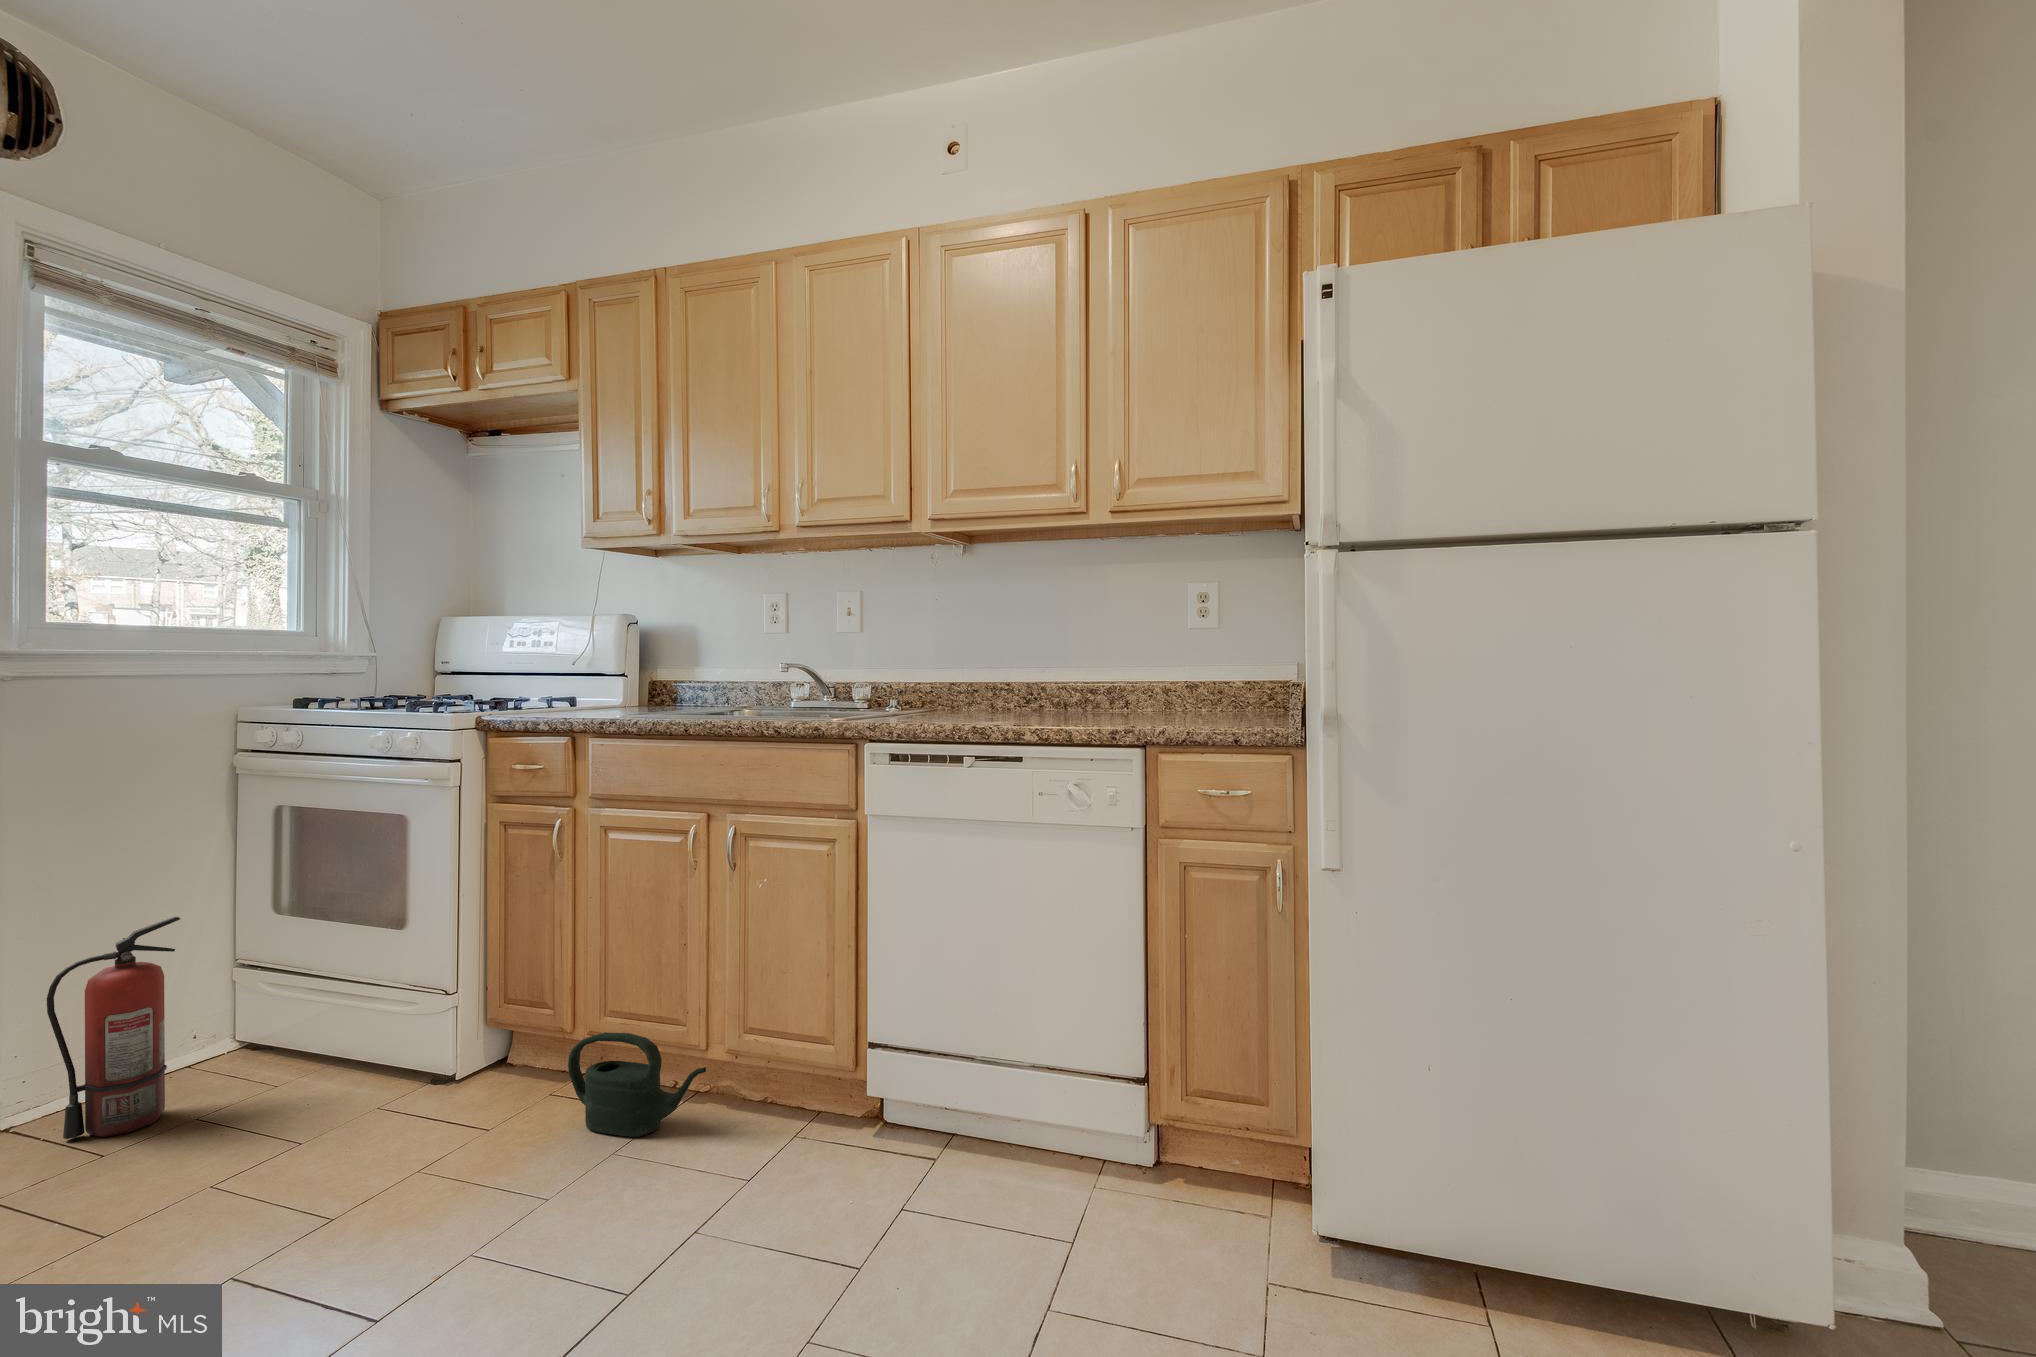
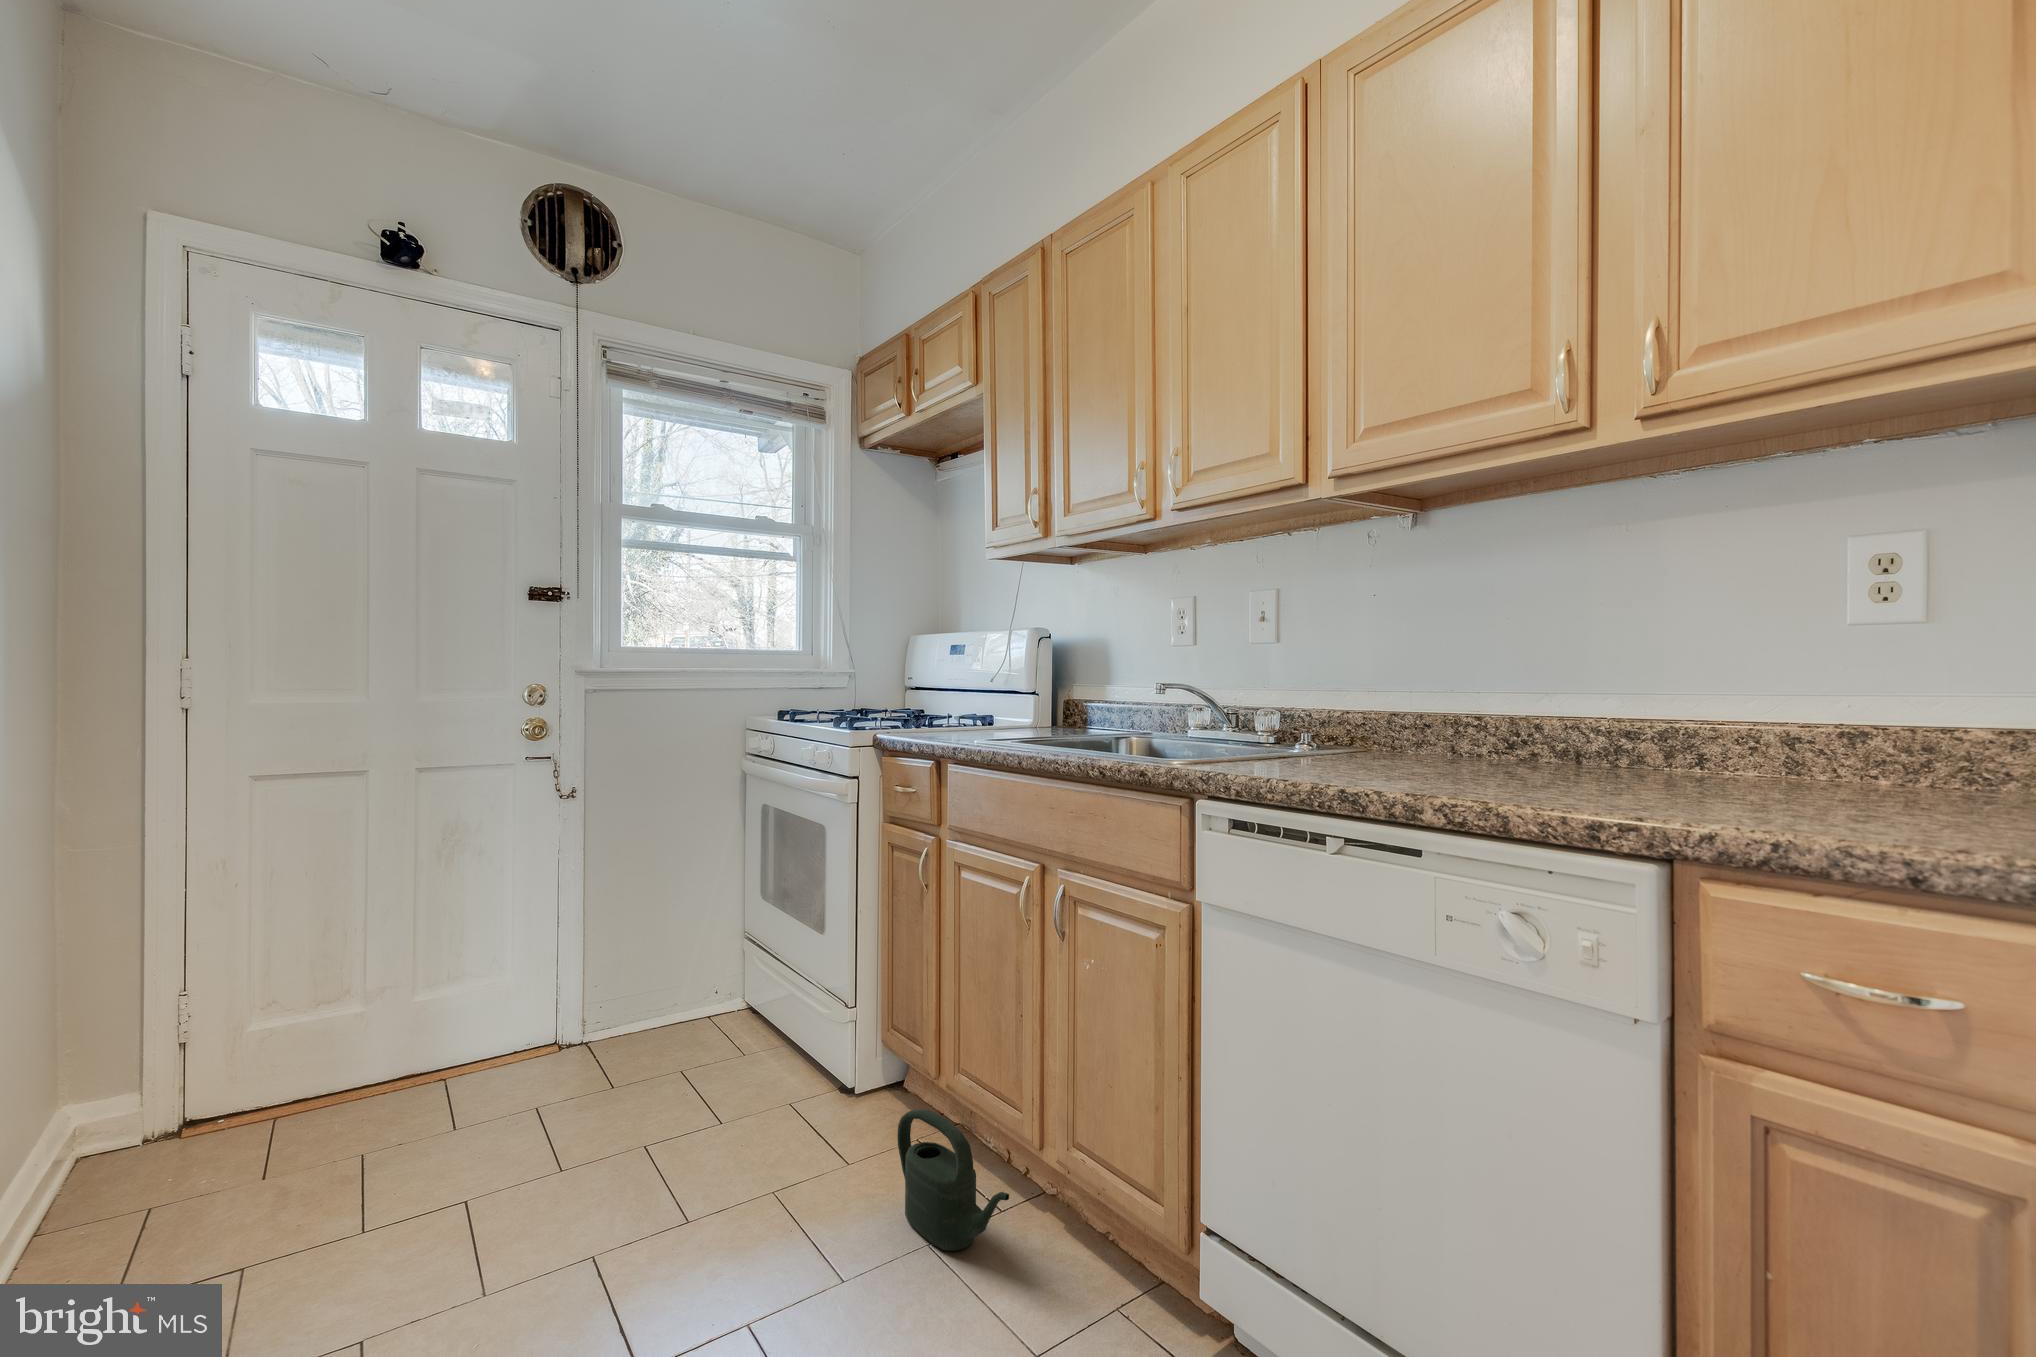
fire extinguisher: present [47,917,180,1139] -> none [572,902,661,1084]

